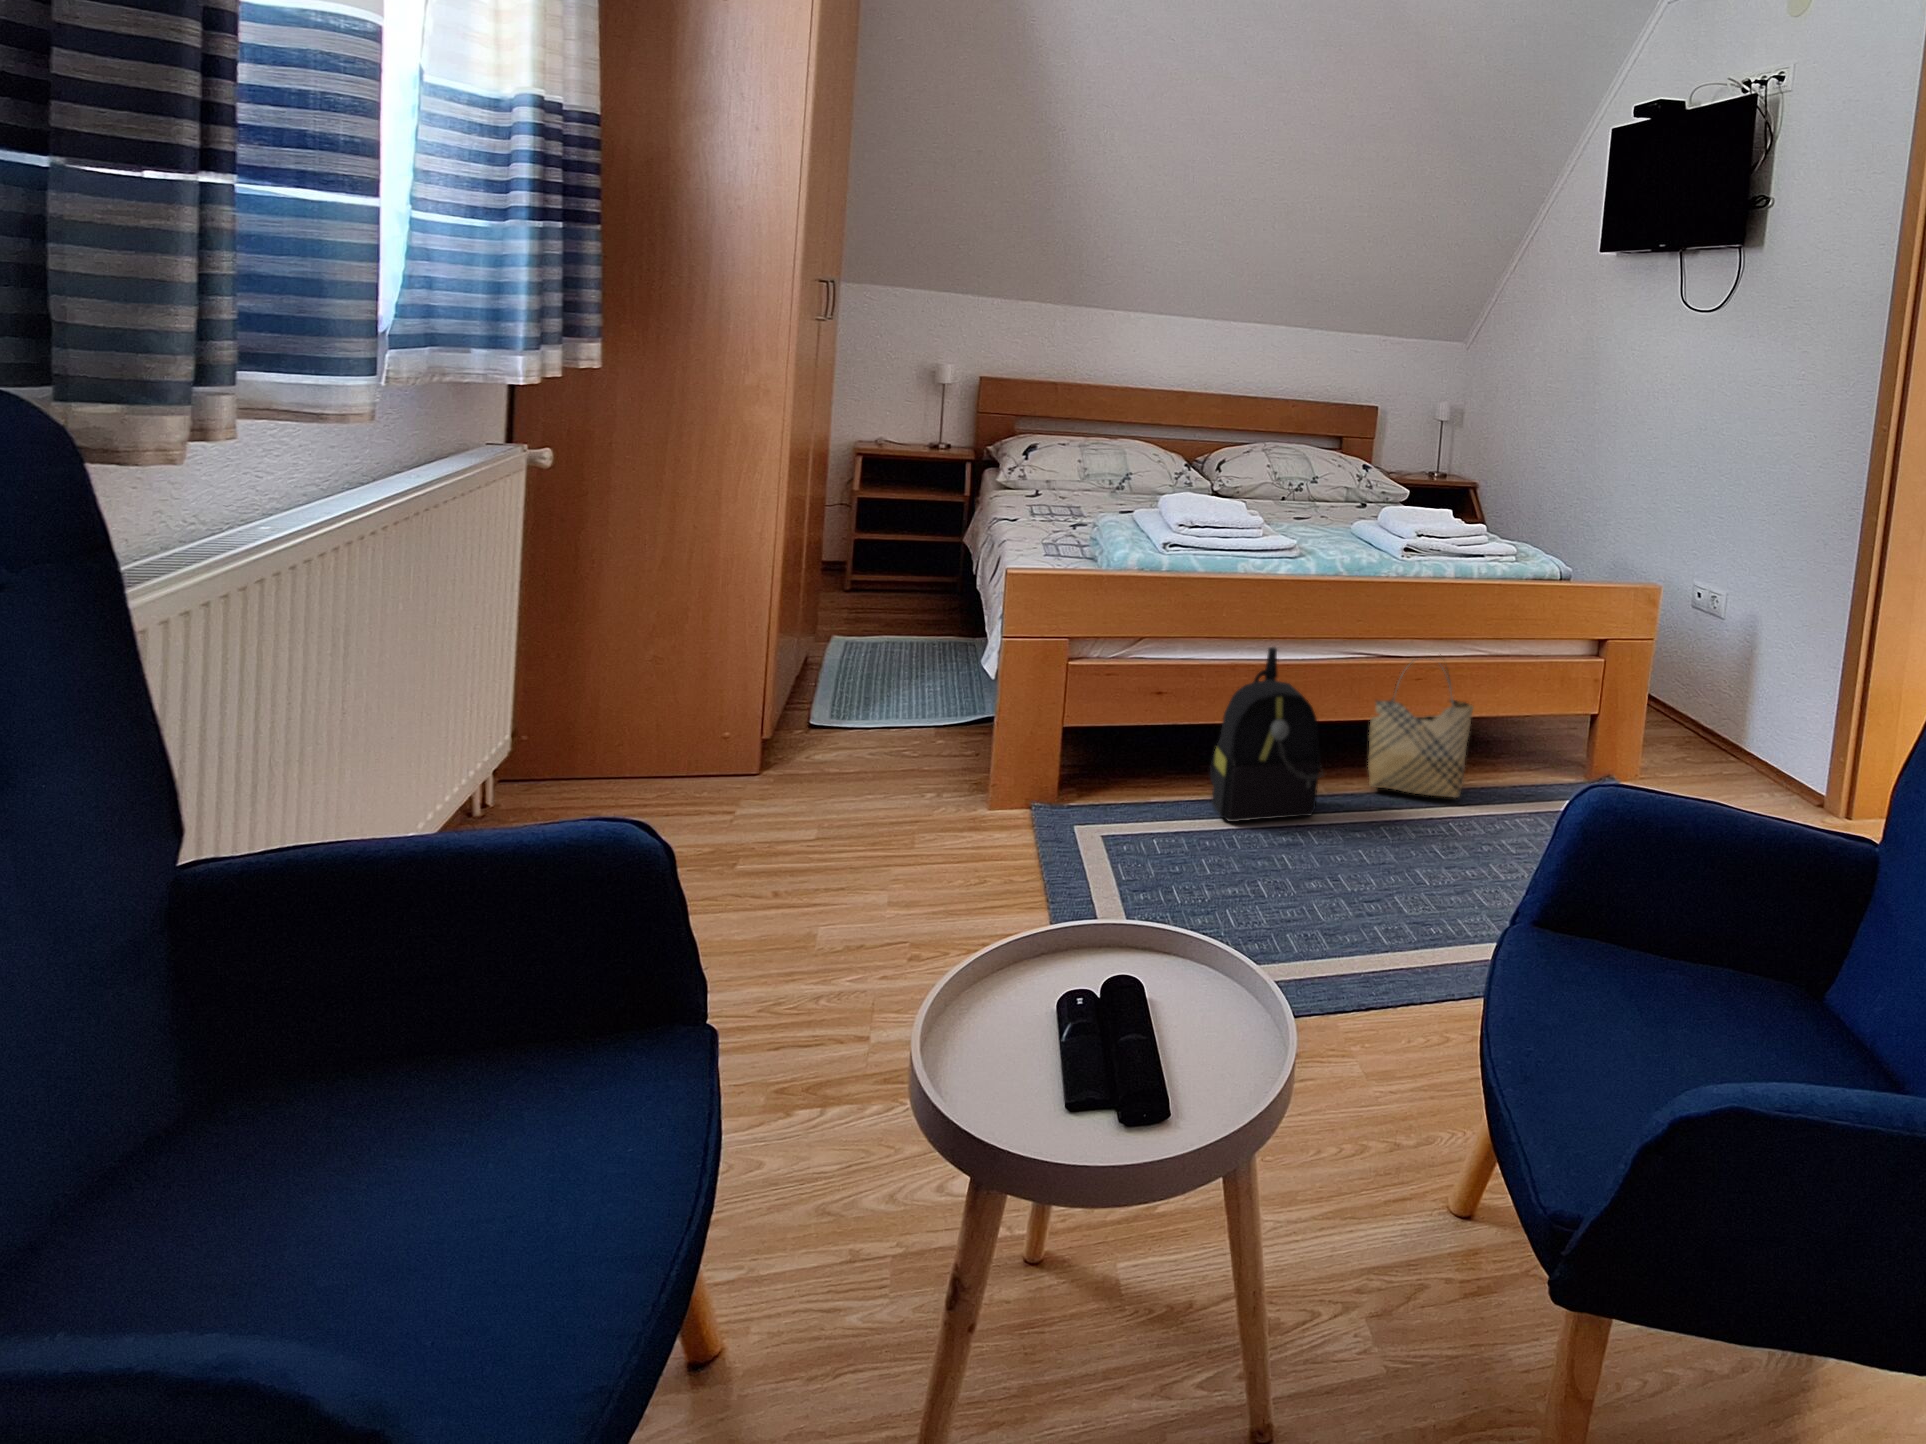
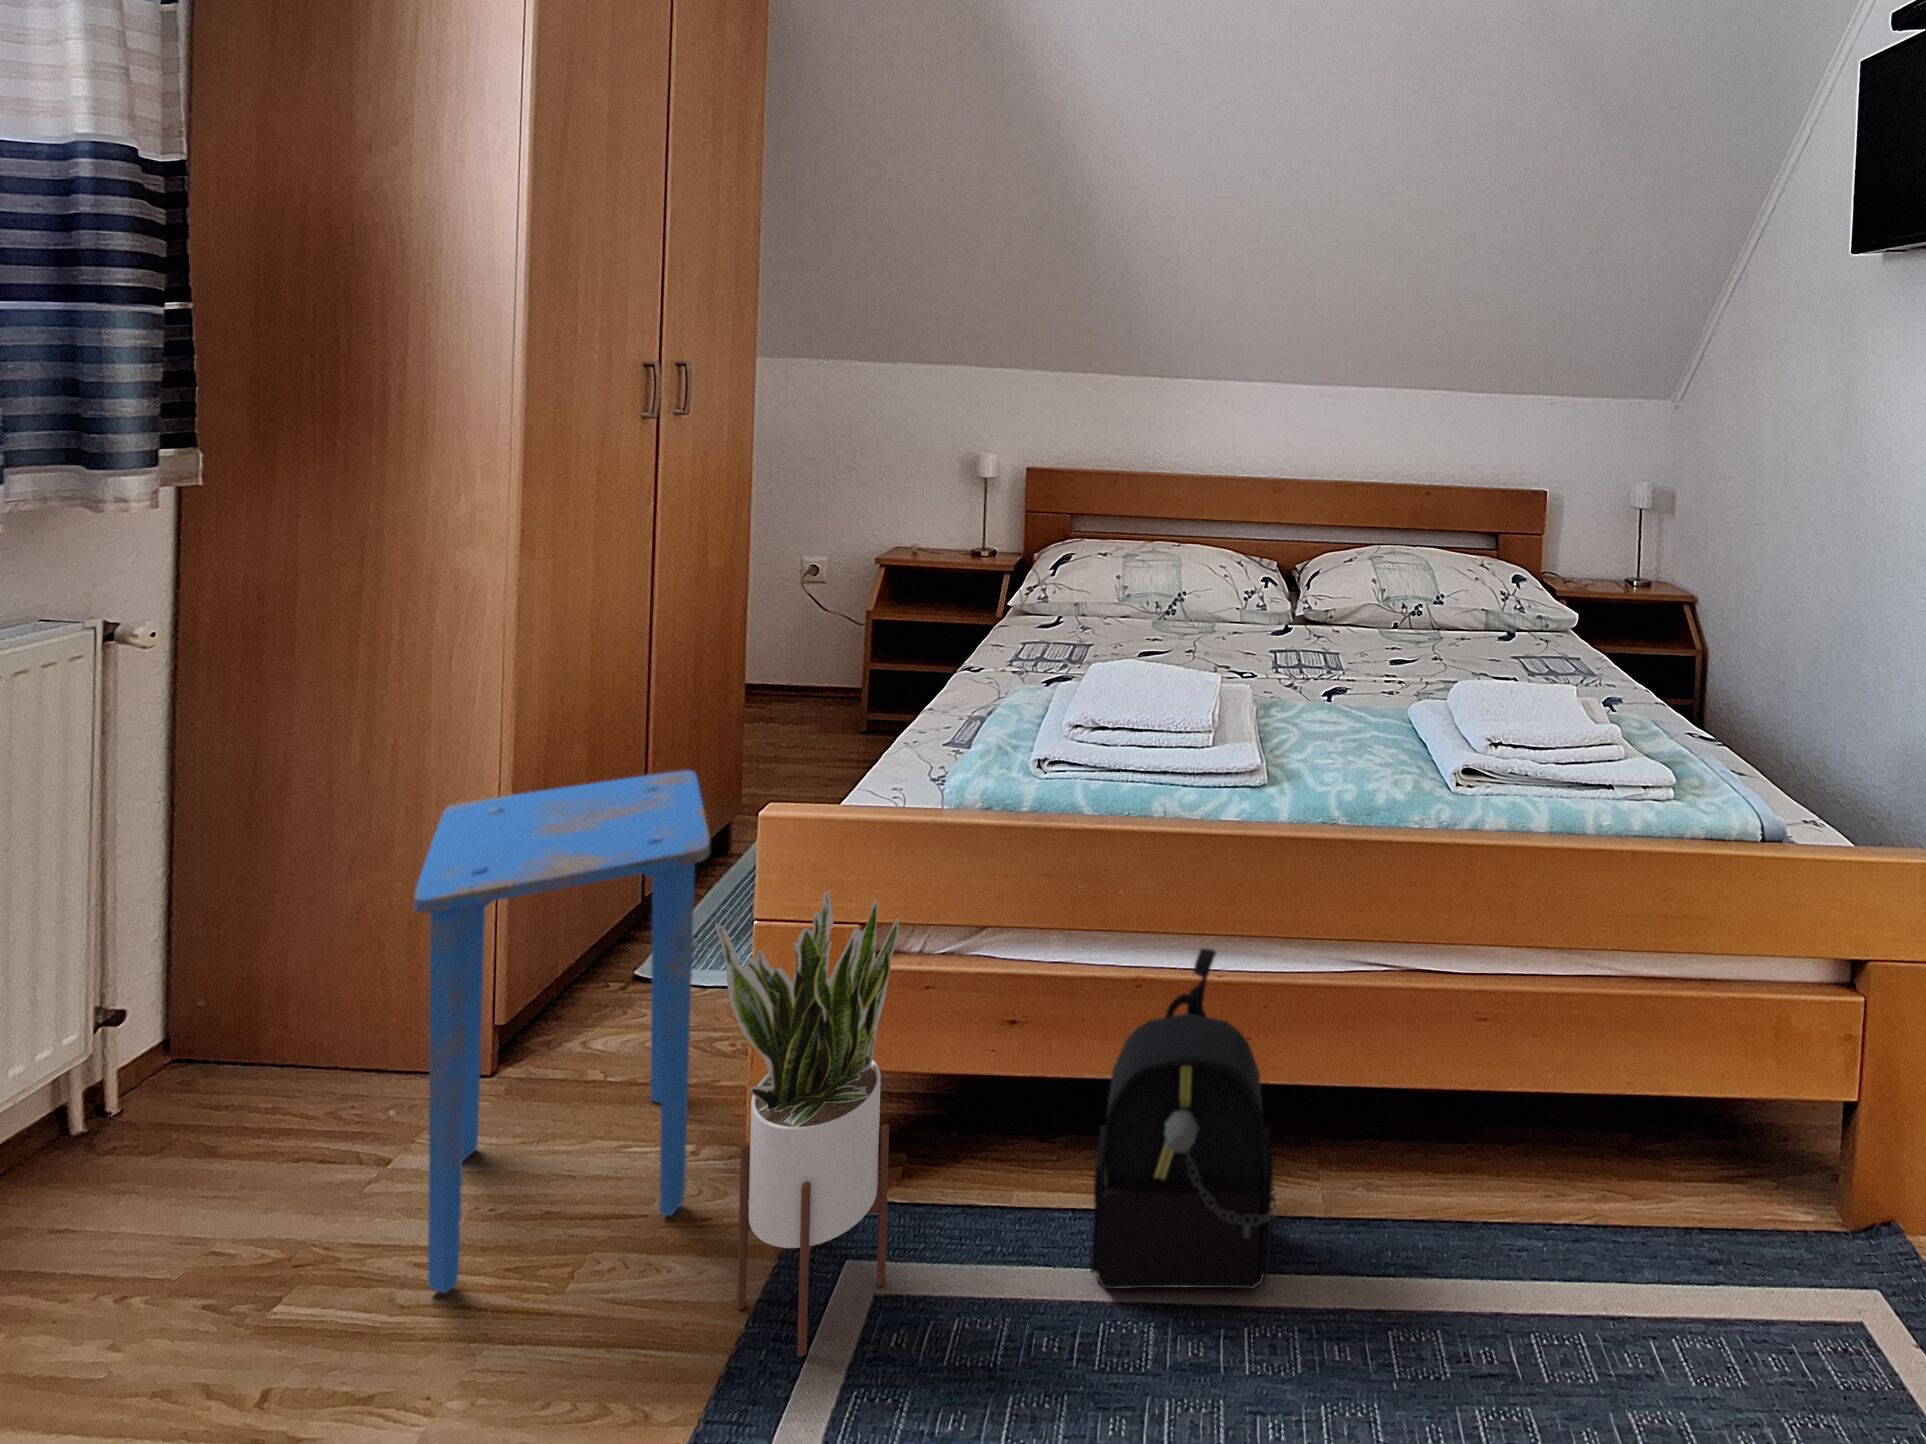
side table: none [774,562,985,855] -> present [414,770,710,1293]
potted plant: none [1028,603,1114,856] -> present [715,891,899,1357]
woven basket: present [1368,654,1473,798] -> none [1393,949,1587,1271]

